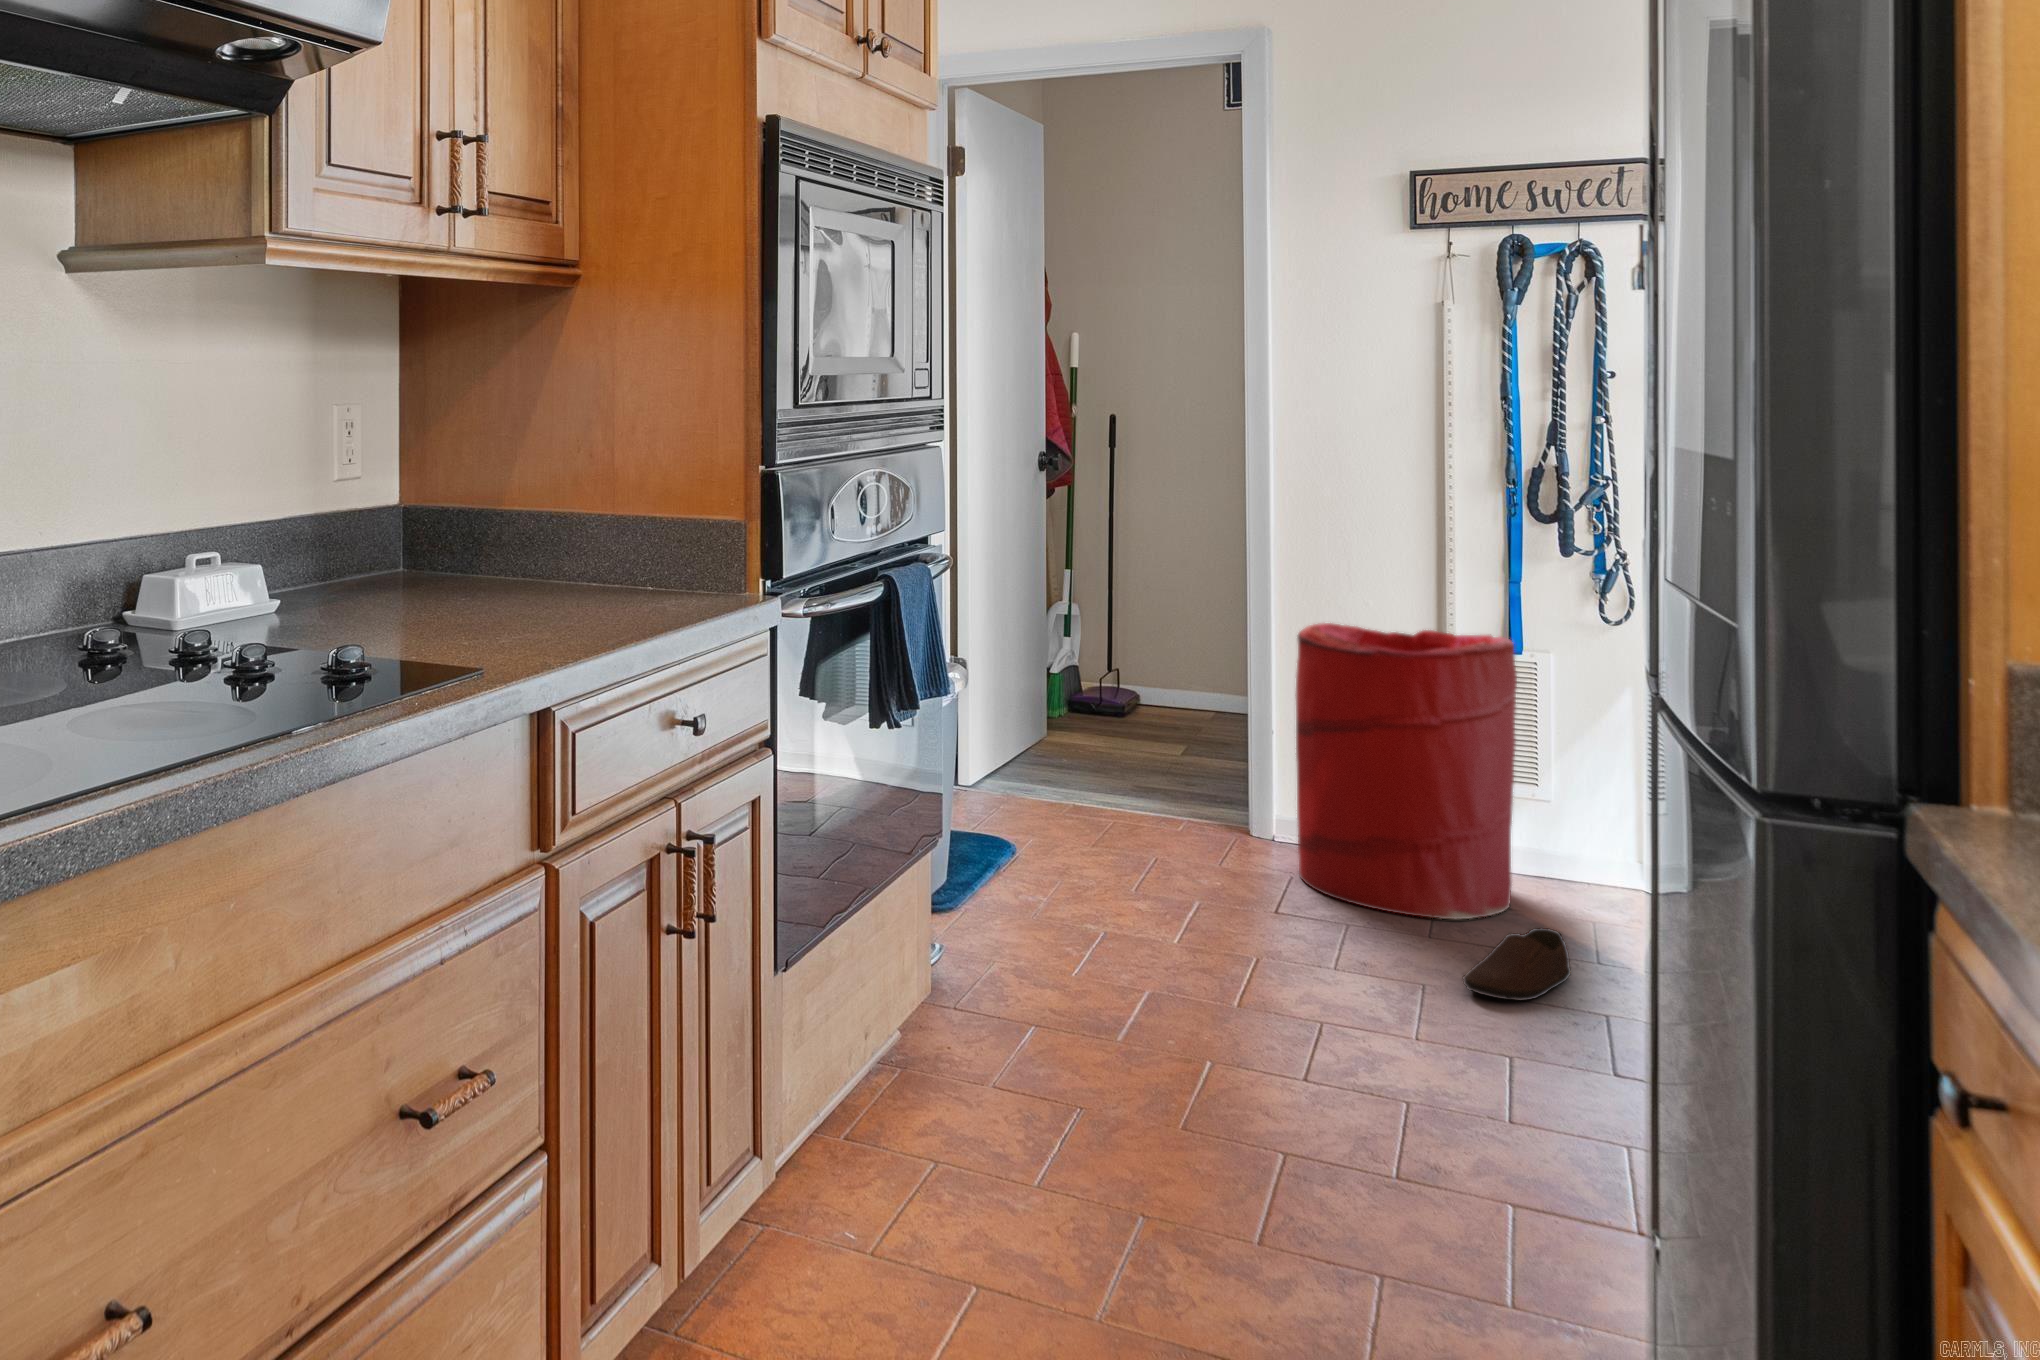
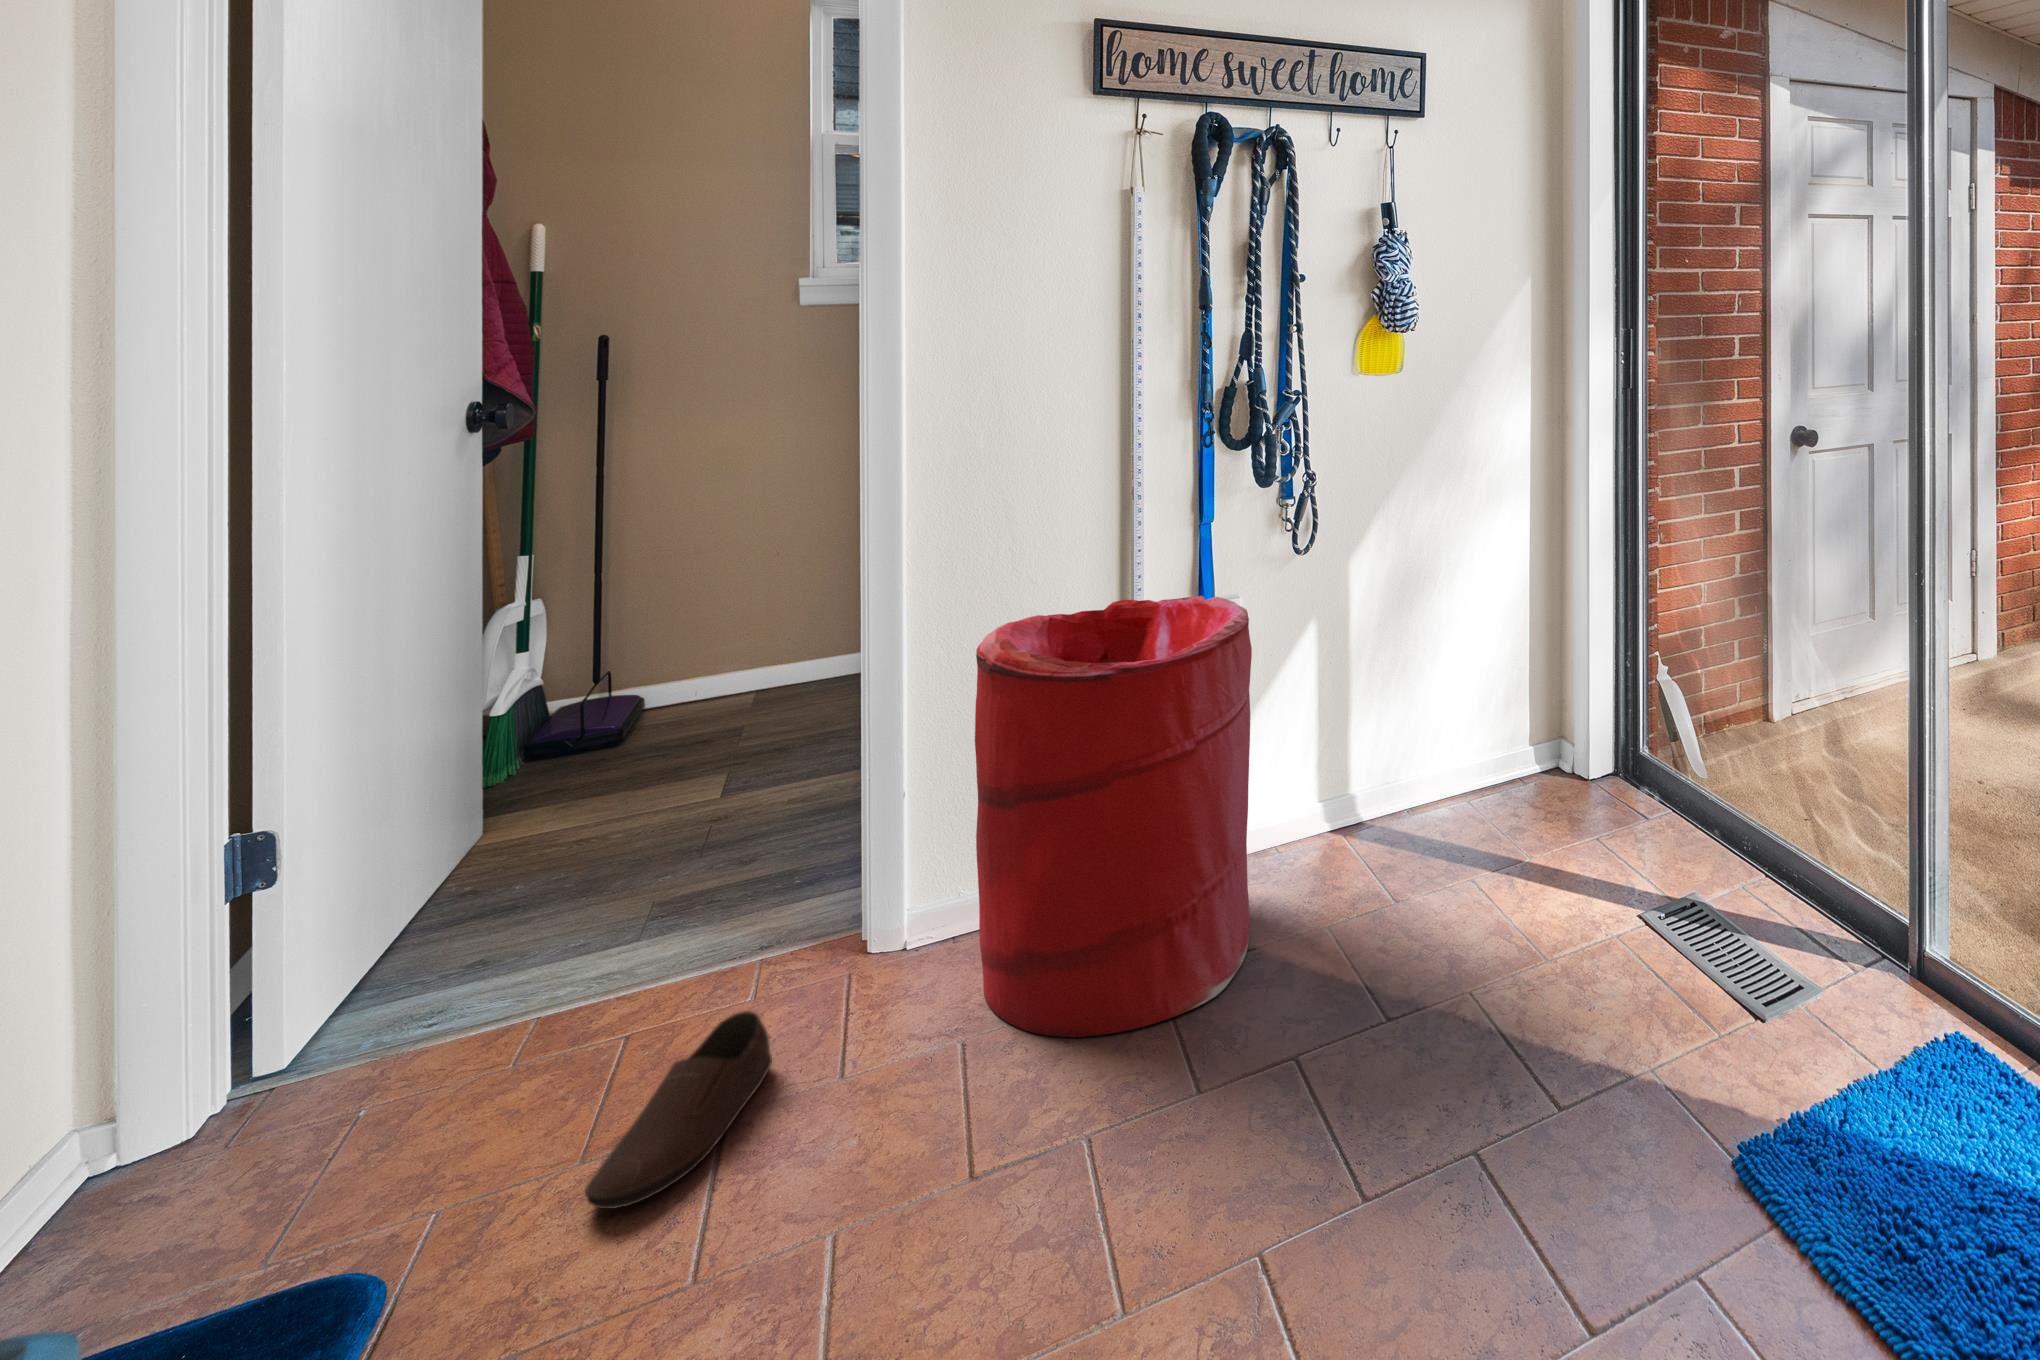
shoe: present [1463,928,1571,1001] -> present [585,1011,772,1209]

